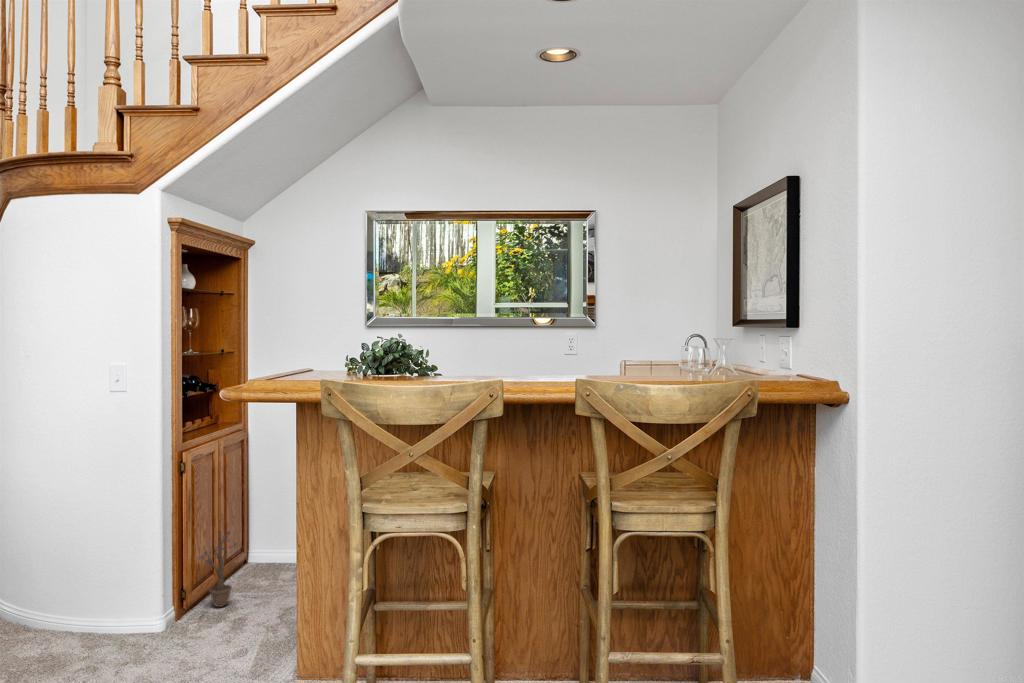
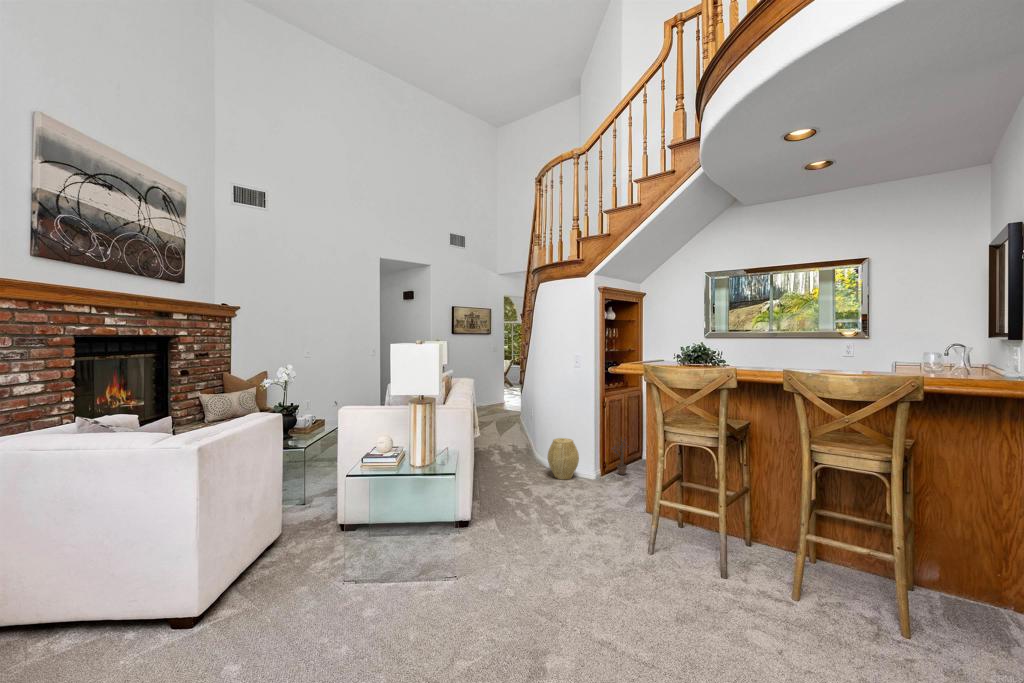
woven basket: none [42,554,126,653] -> present [548,438,579,480]

